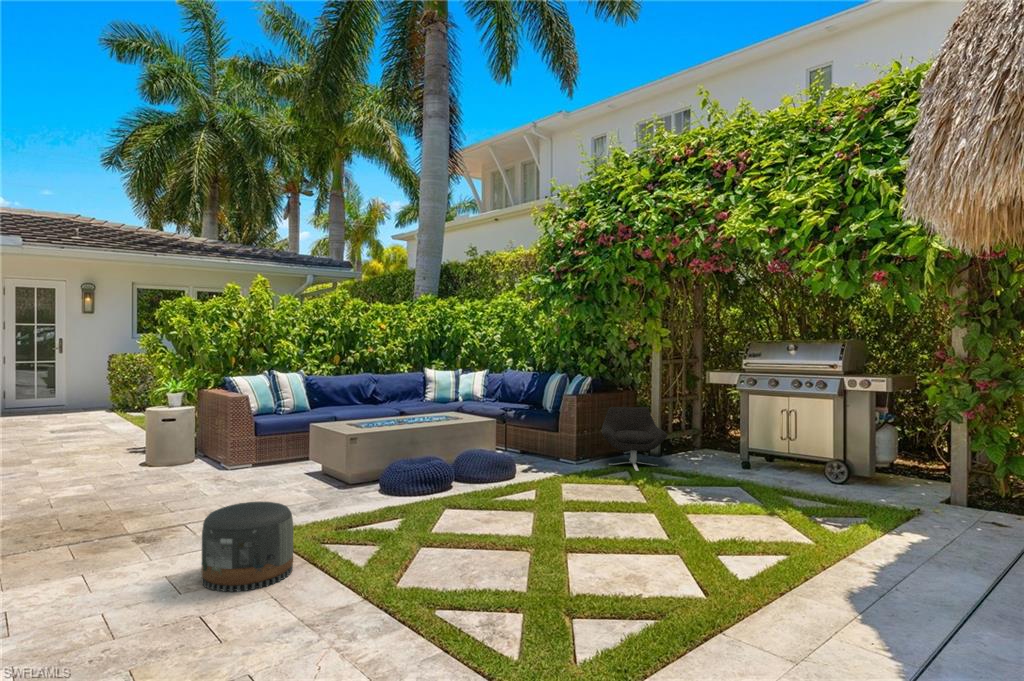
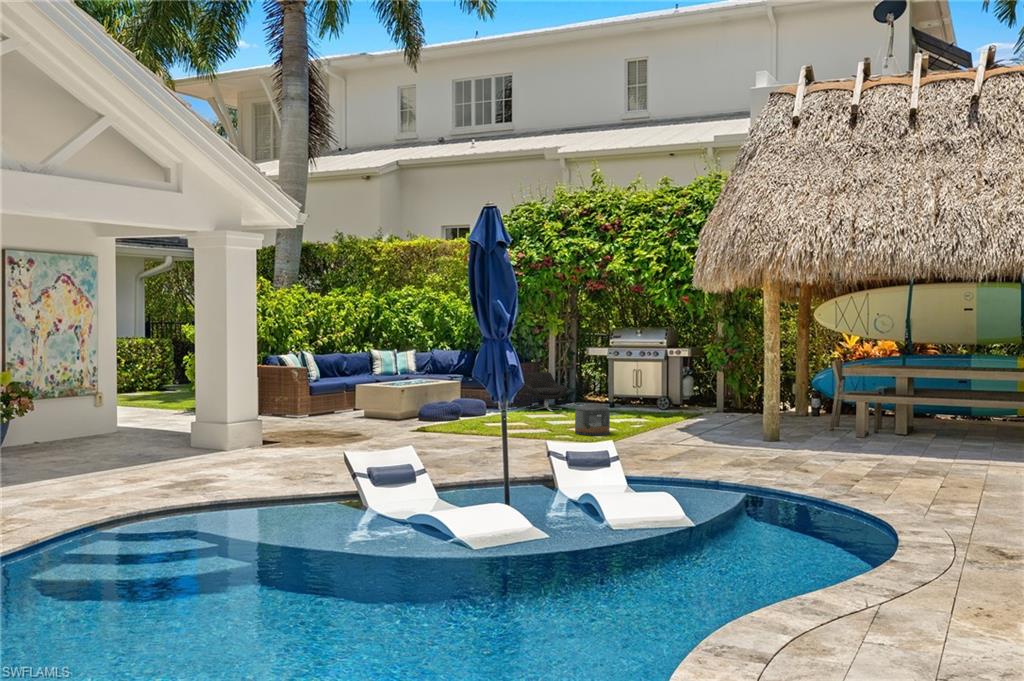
pouf: present [202,502,293,592] -> present [575,405,610,435]

